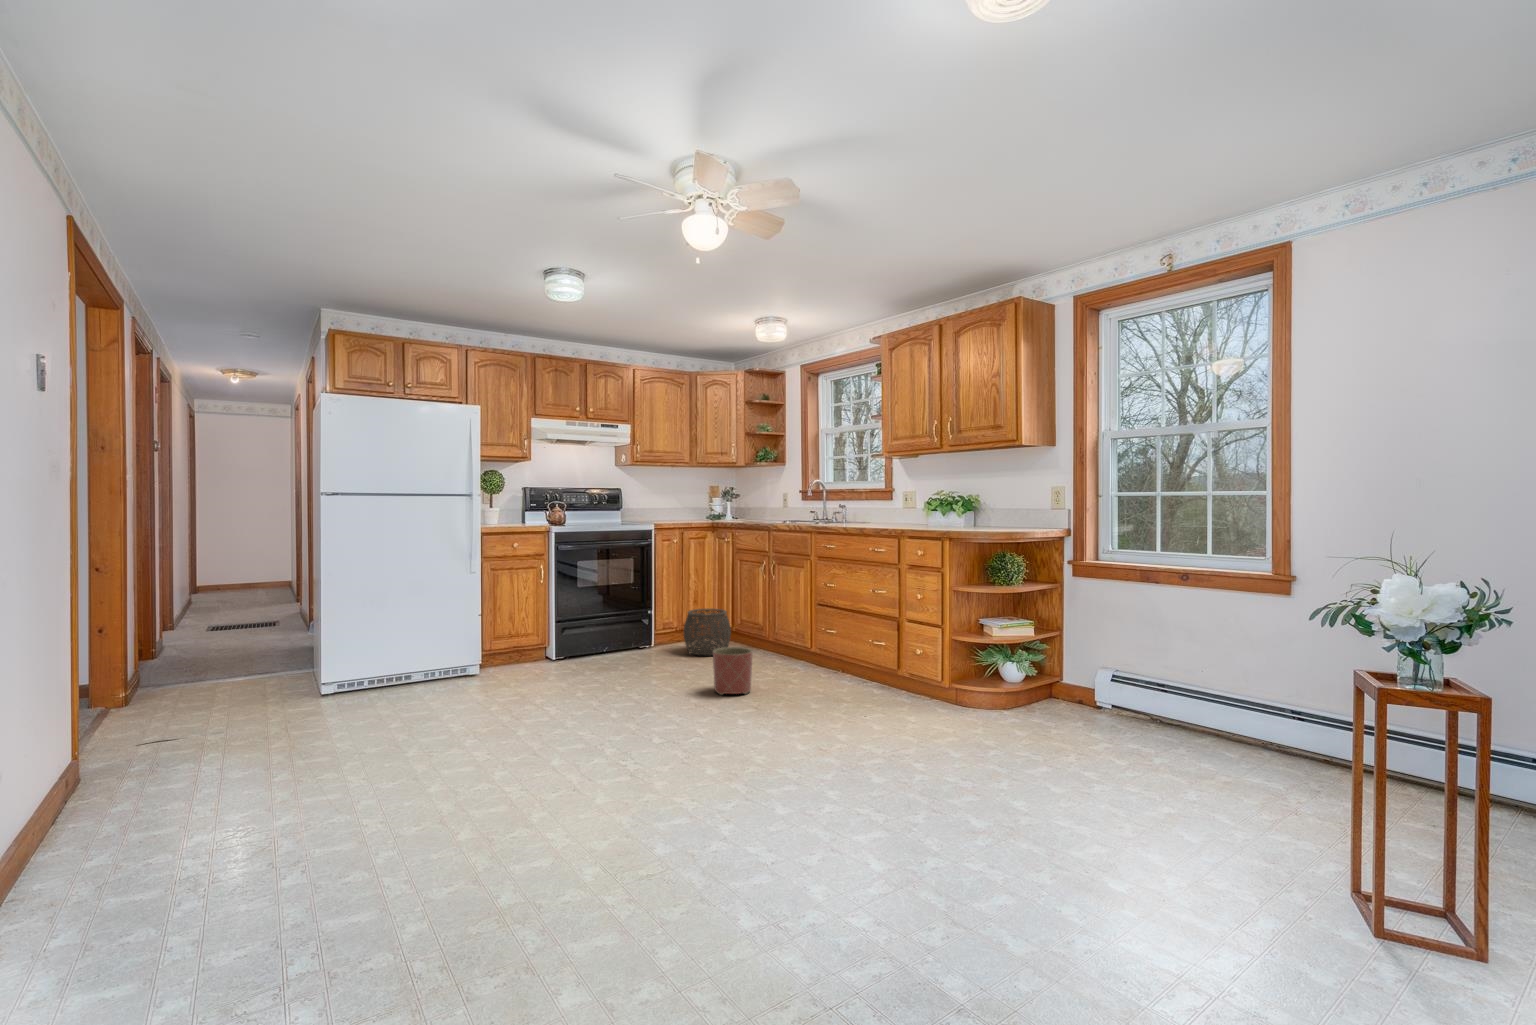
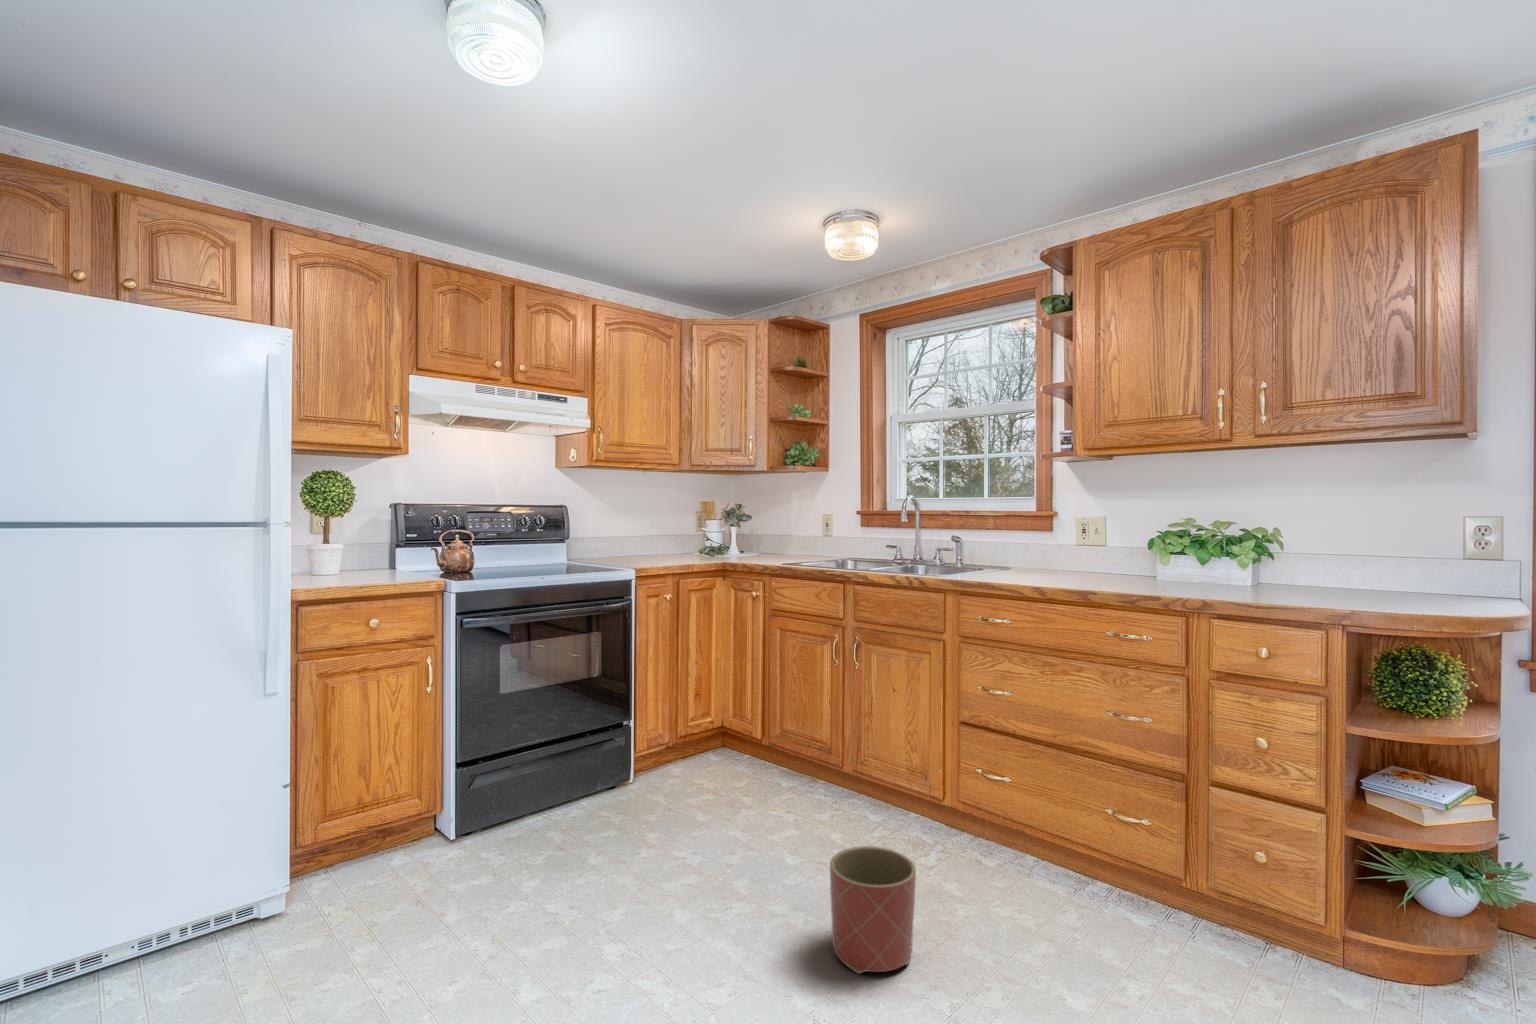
woven basket: present [683,608,731,656] -> none [693,716,778,810]

